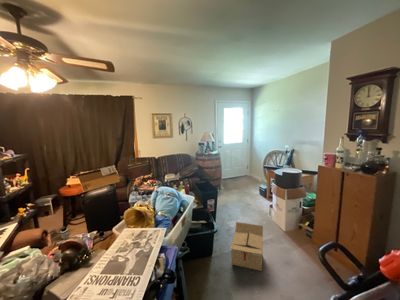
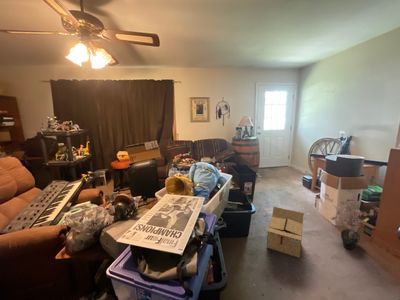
potted plant: none [285,207,322,255] -> present [331,201,374,249]

